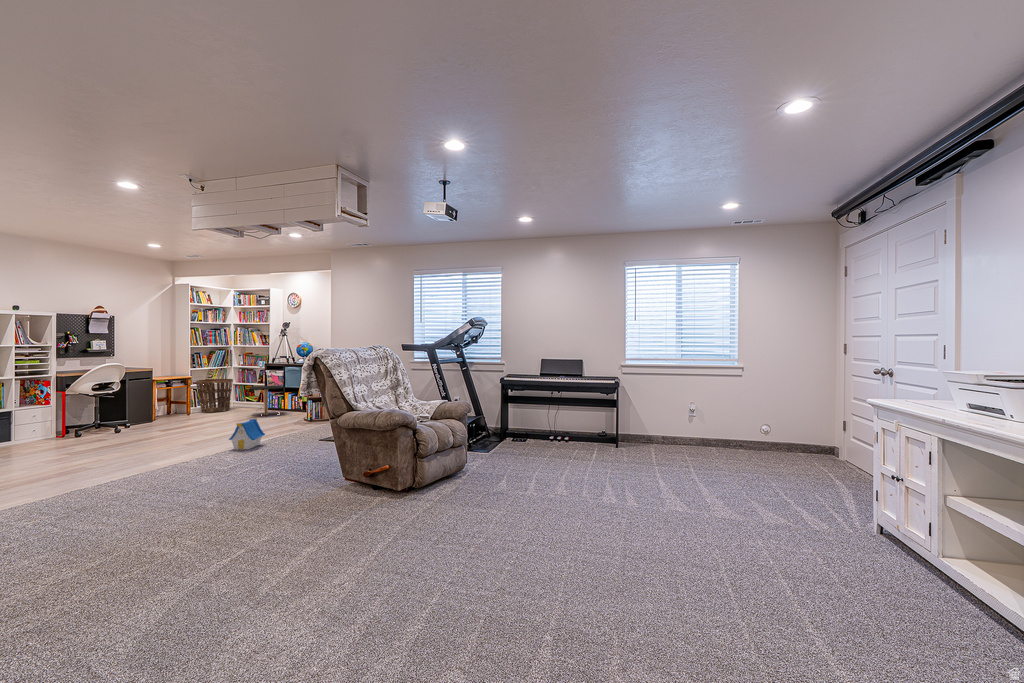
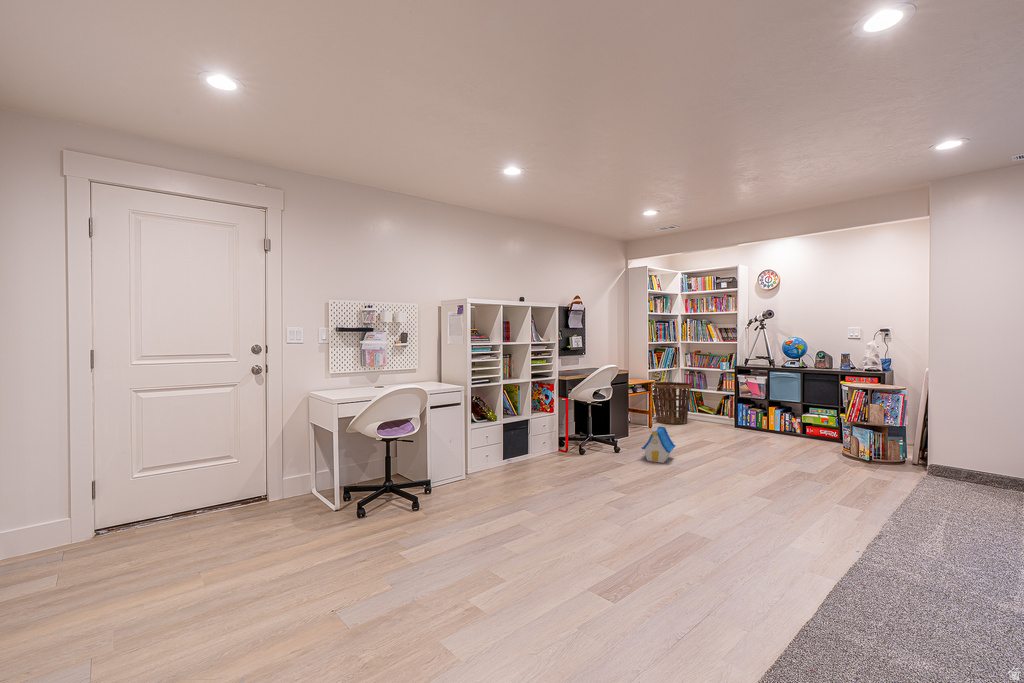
side table: present [249,385,282,416] -> none [729,397,785,441]
toy house: present [229,418,265,449] -> present [641,426,676,463]

